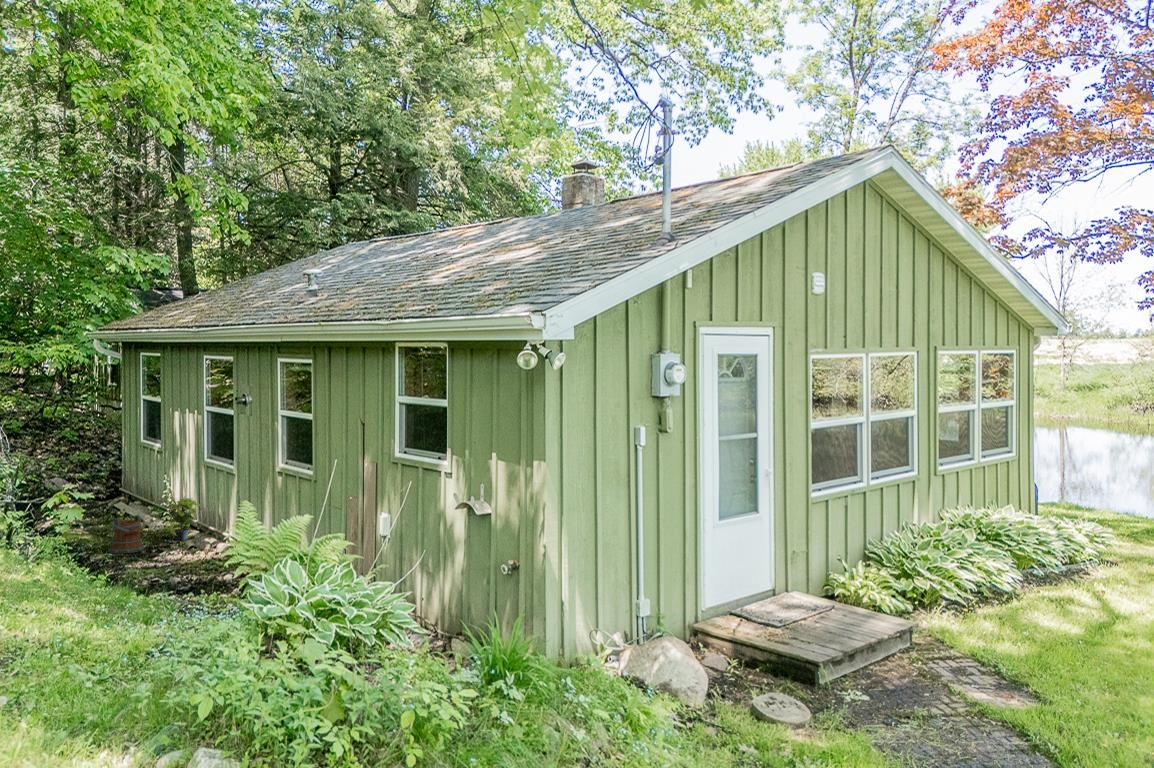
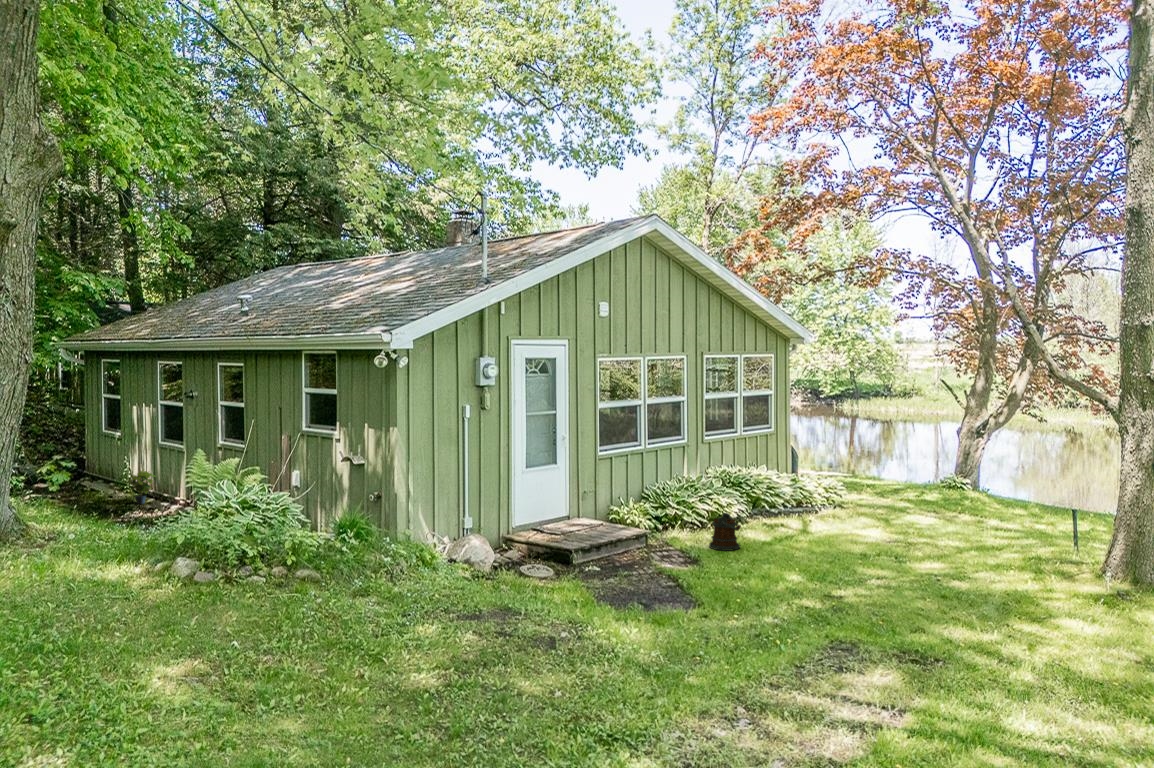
bucket: present [108,515,145,554] -> present [709,513,741,551]

